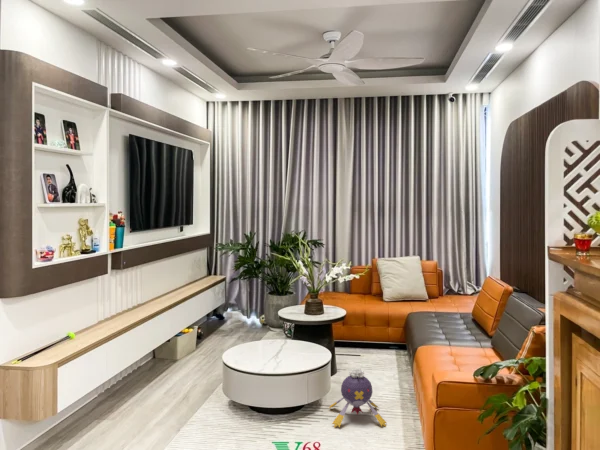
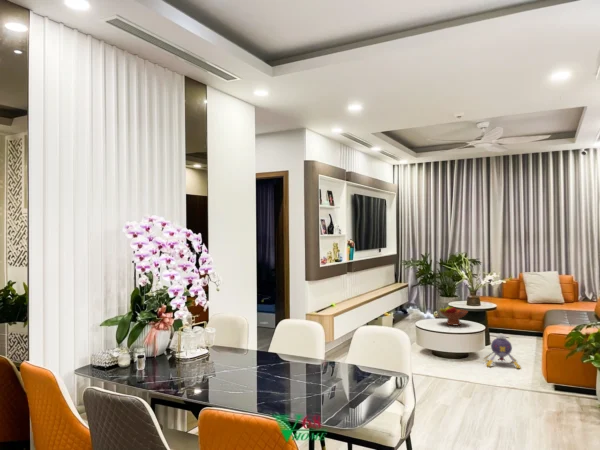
fruit bowl: none [260,322,307,356] -> present [440,306,468,326]

